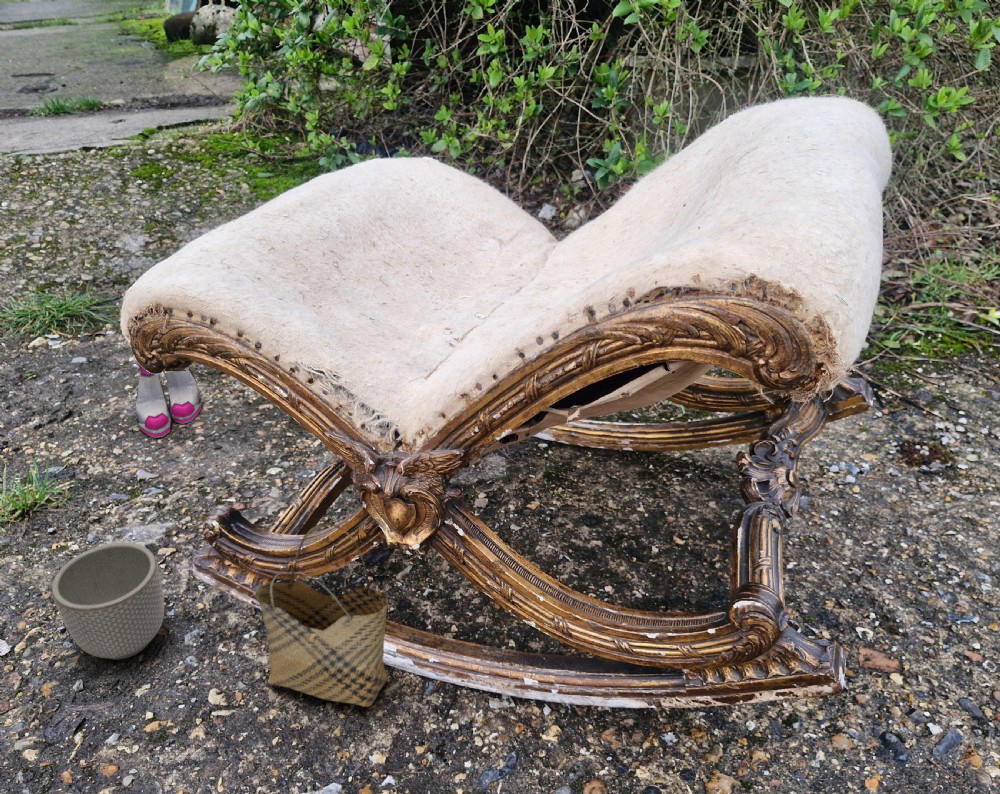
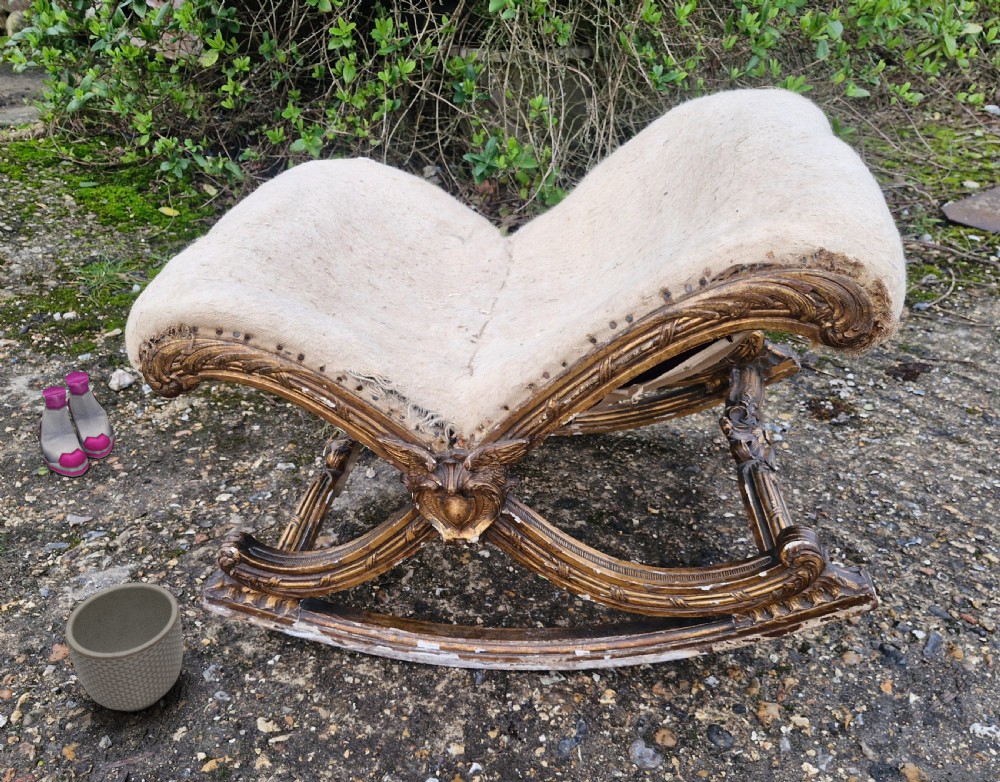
woven basket: present [255,523,388,707] -> none [306,527,446,707]

